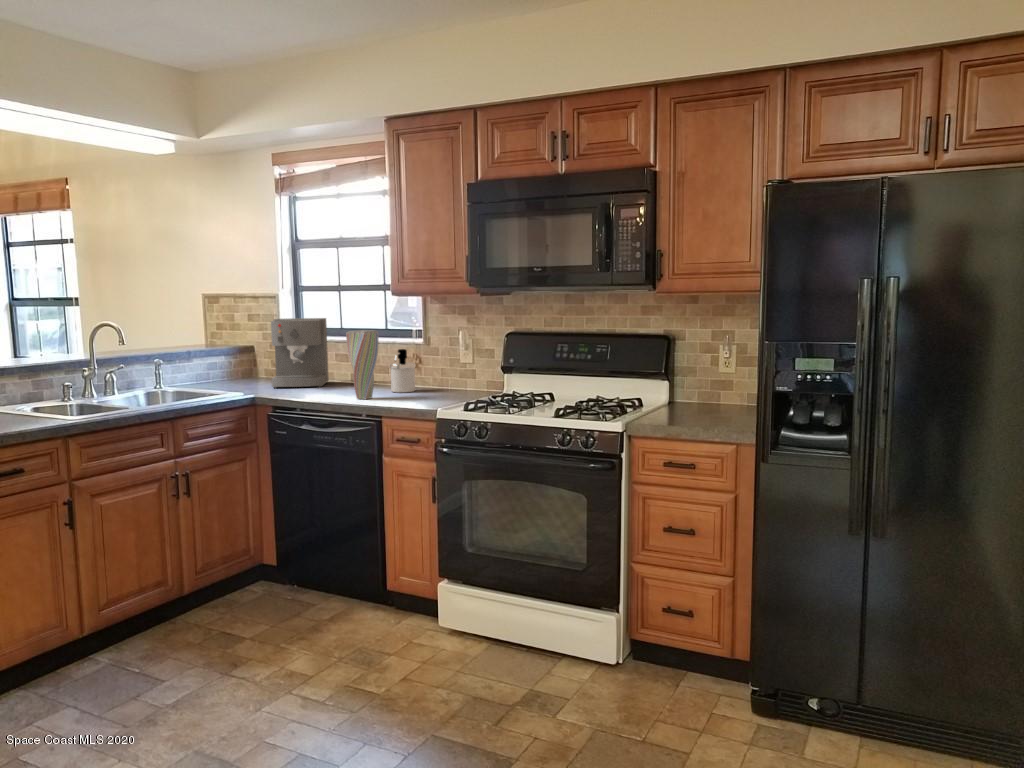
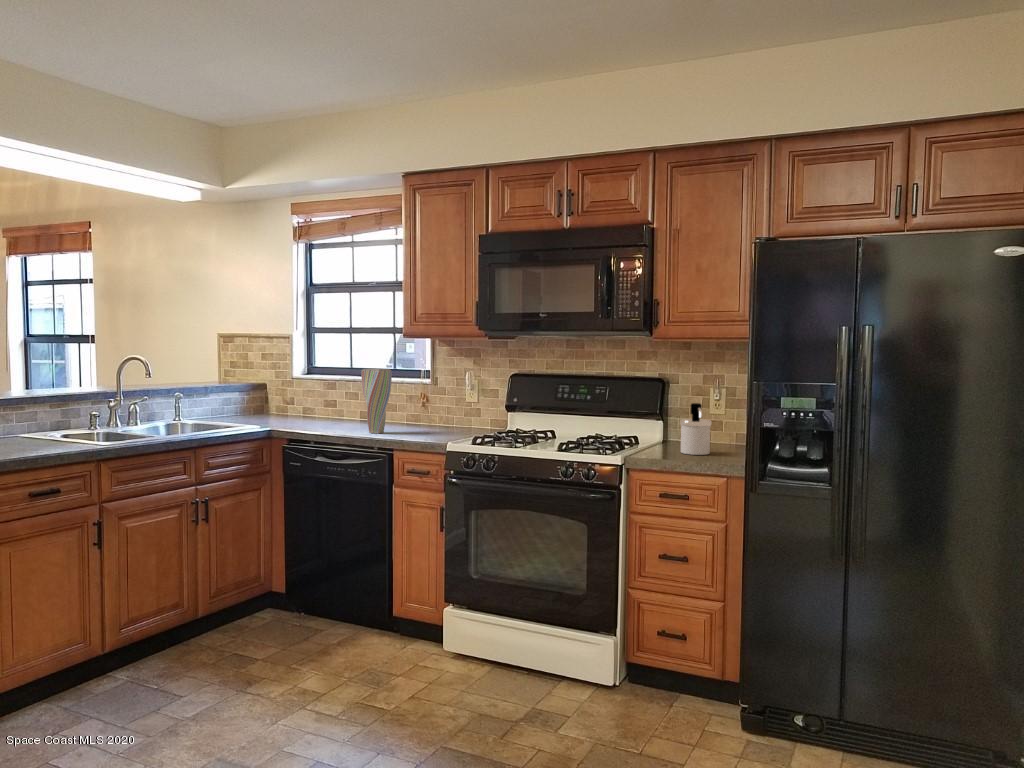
coffee maker: present [271,318,329,388] -> none [285,357,338,423]
soap dispenser: present [390,349,416,393] -> present [680,403,712,455]

